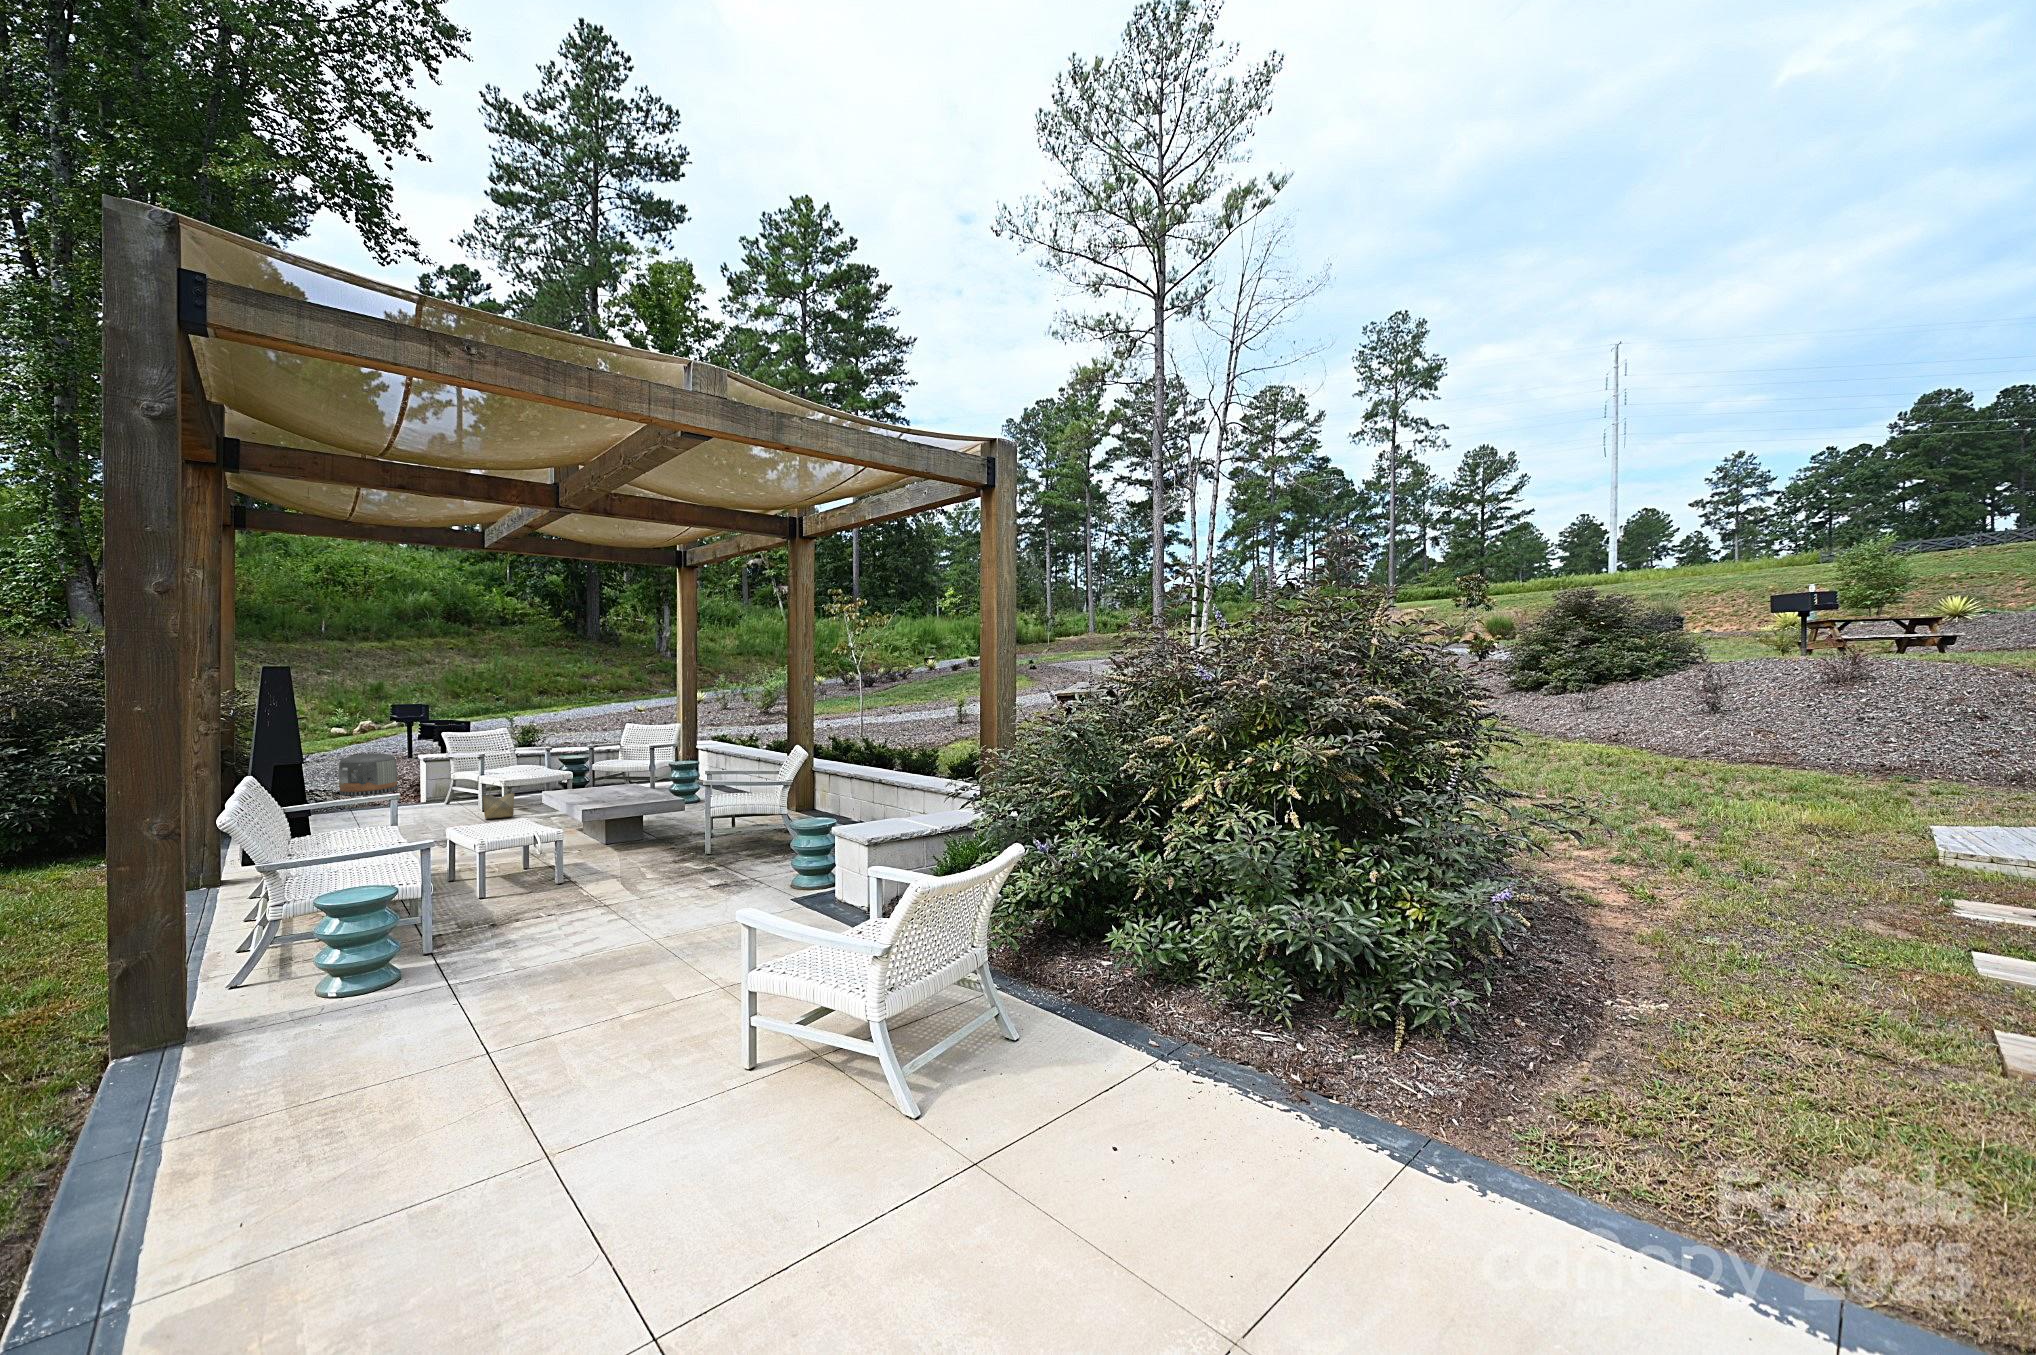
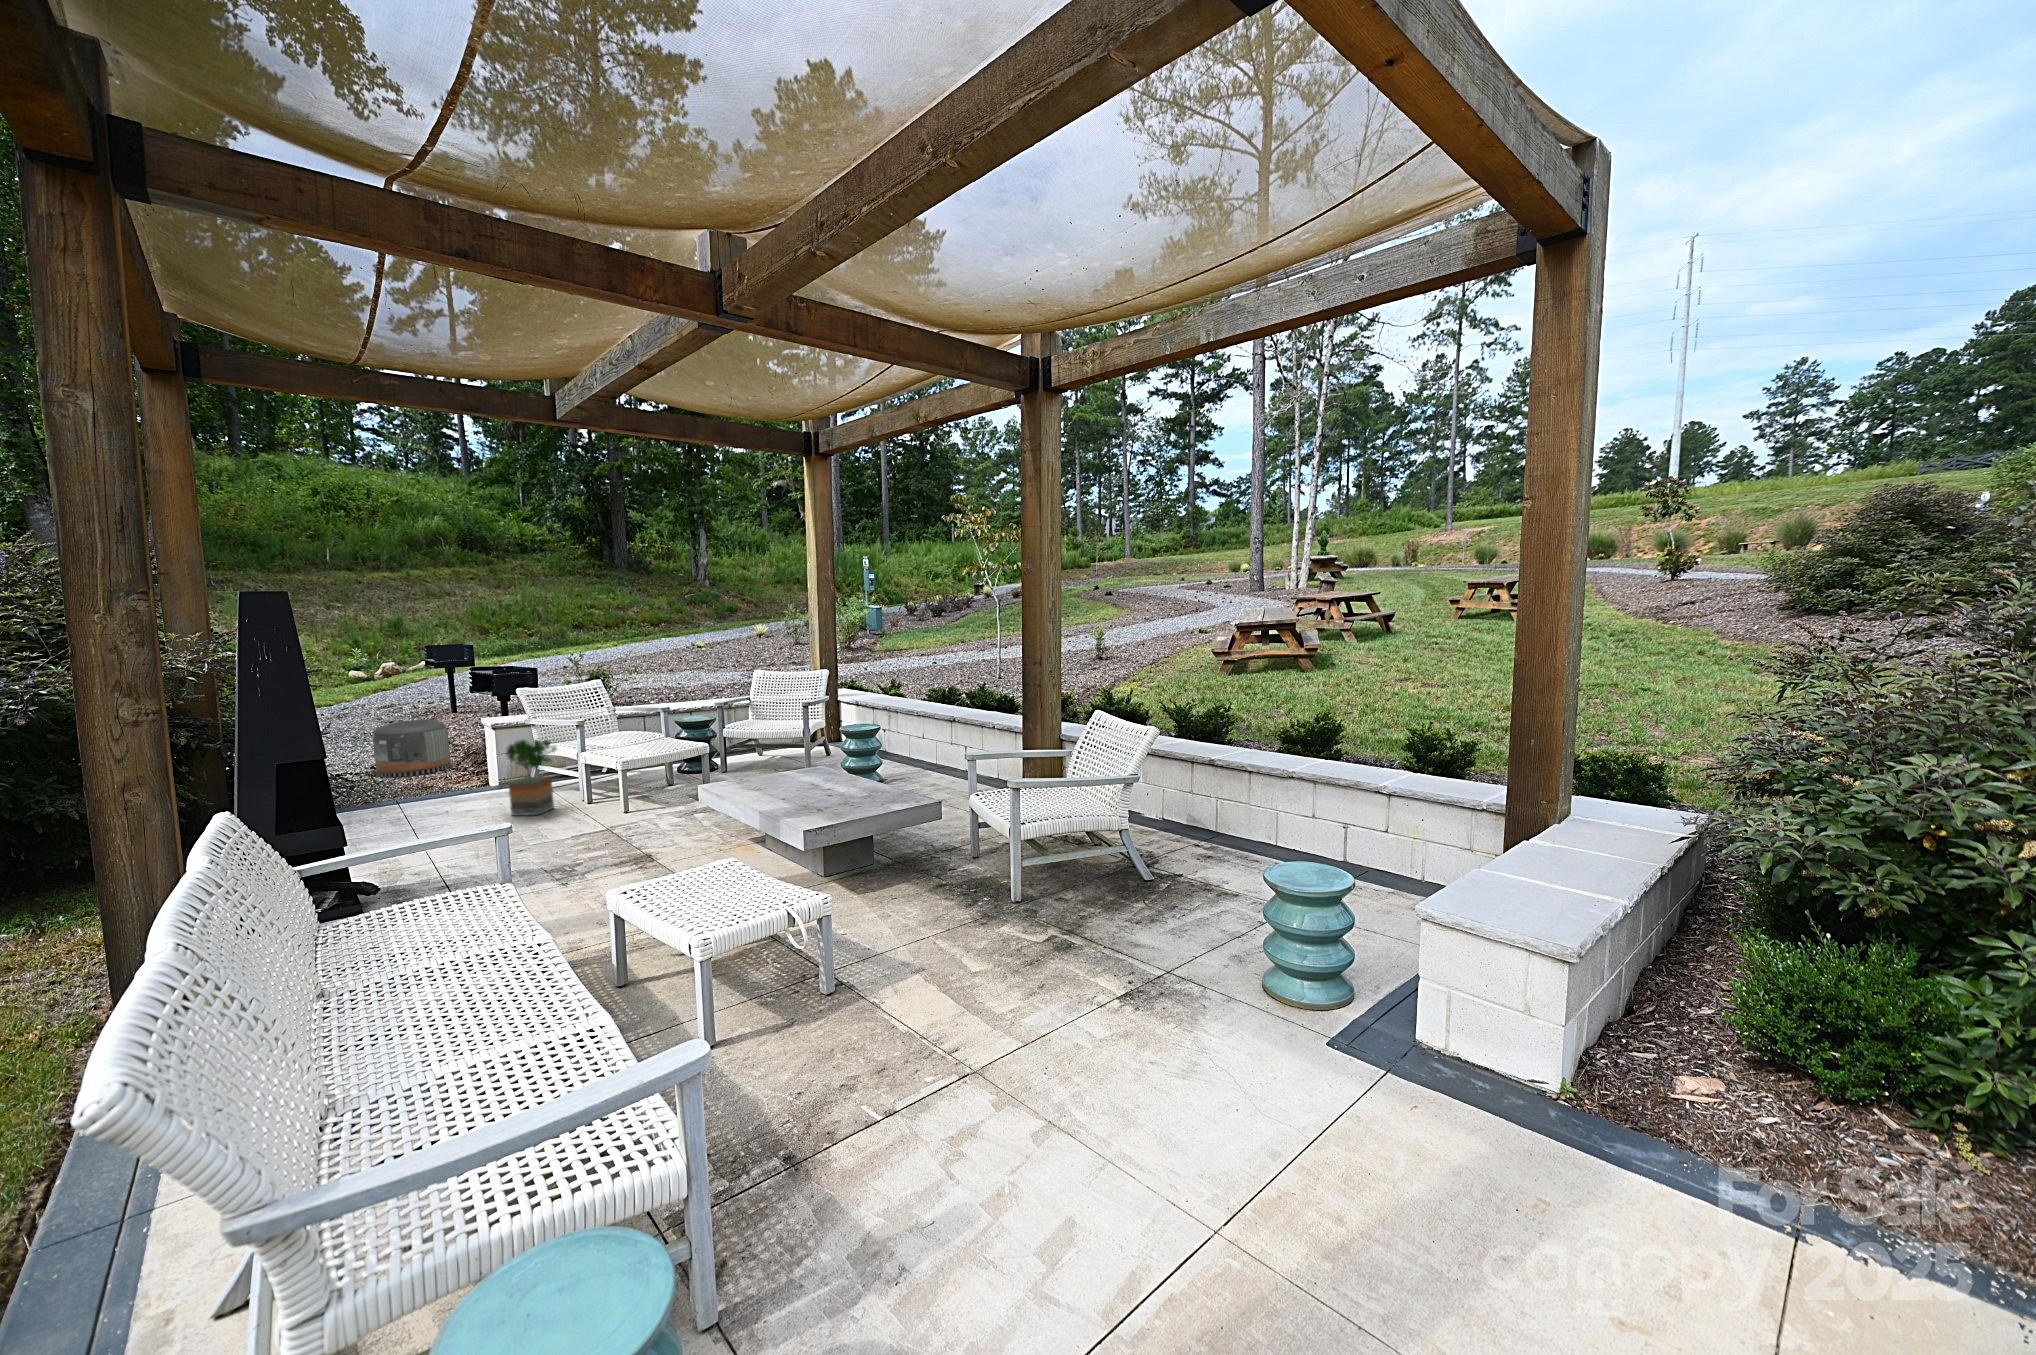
potted tree: none [416,765,459,820] -> present [506,740,557,816]
woven basket: present [483,783,515,819] -> none [597,758,640,812]

